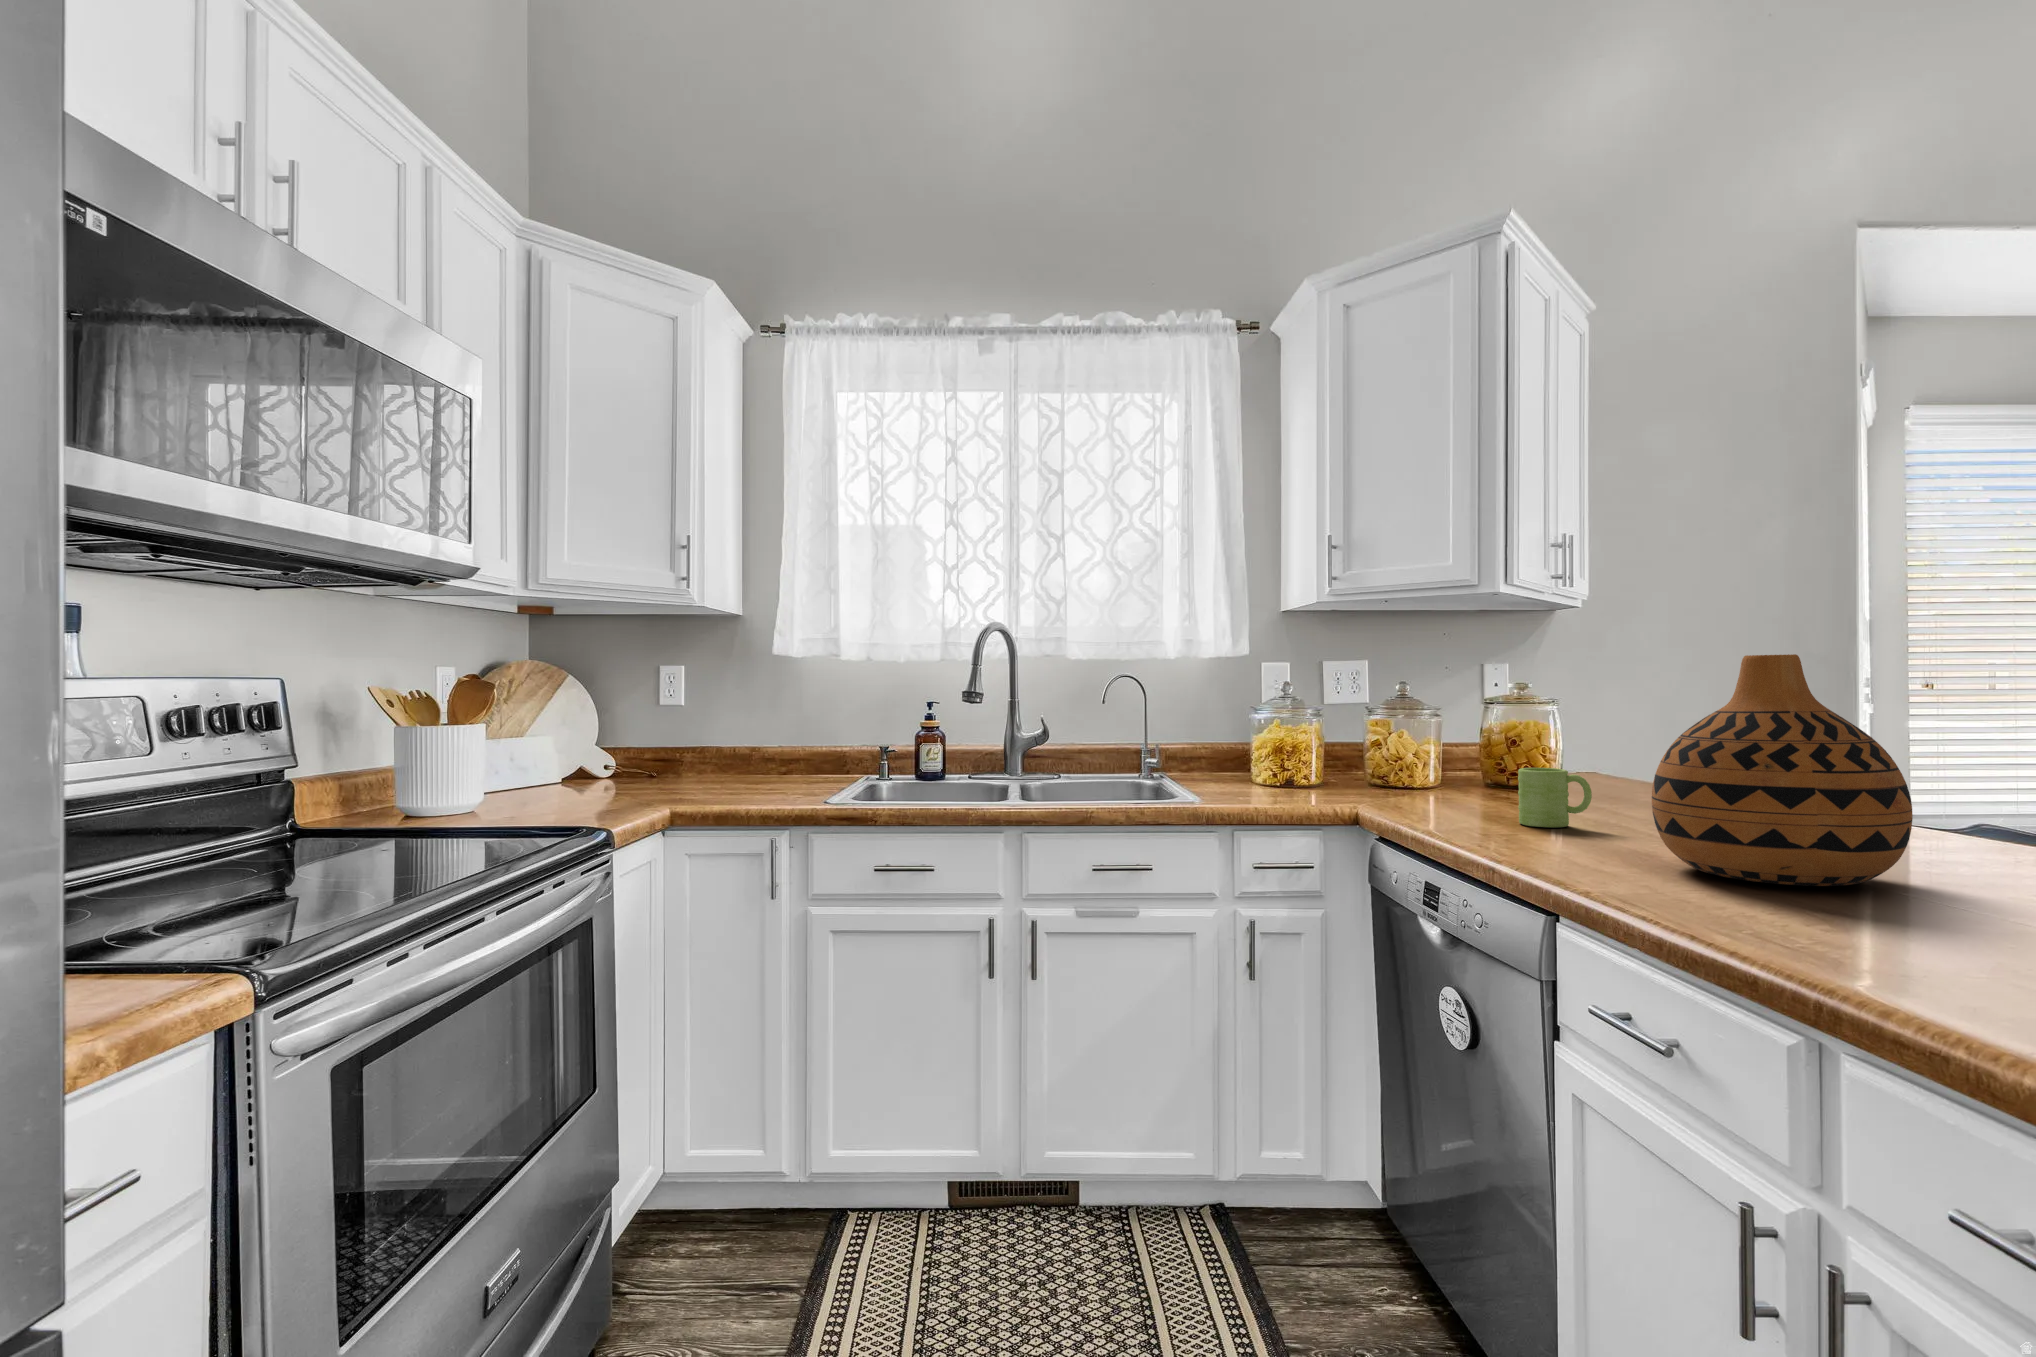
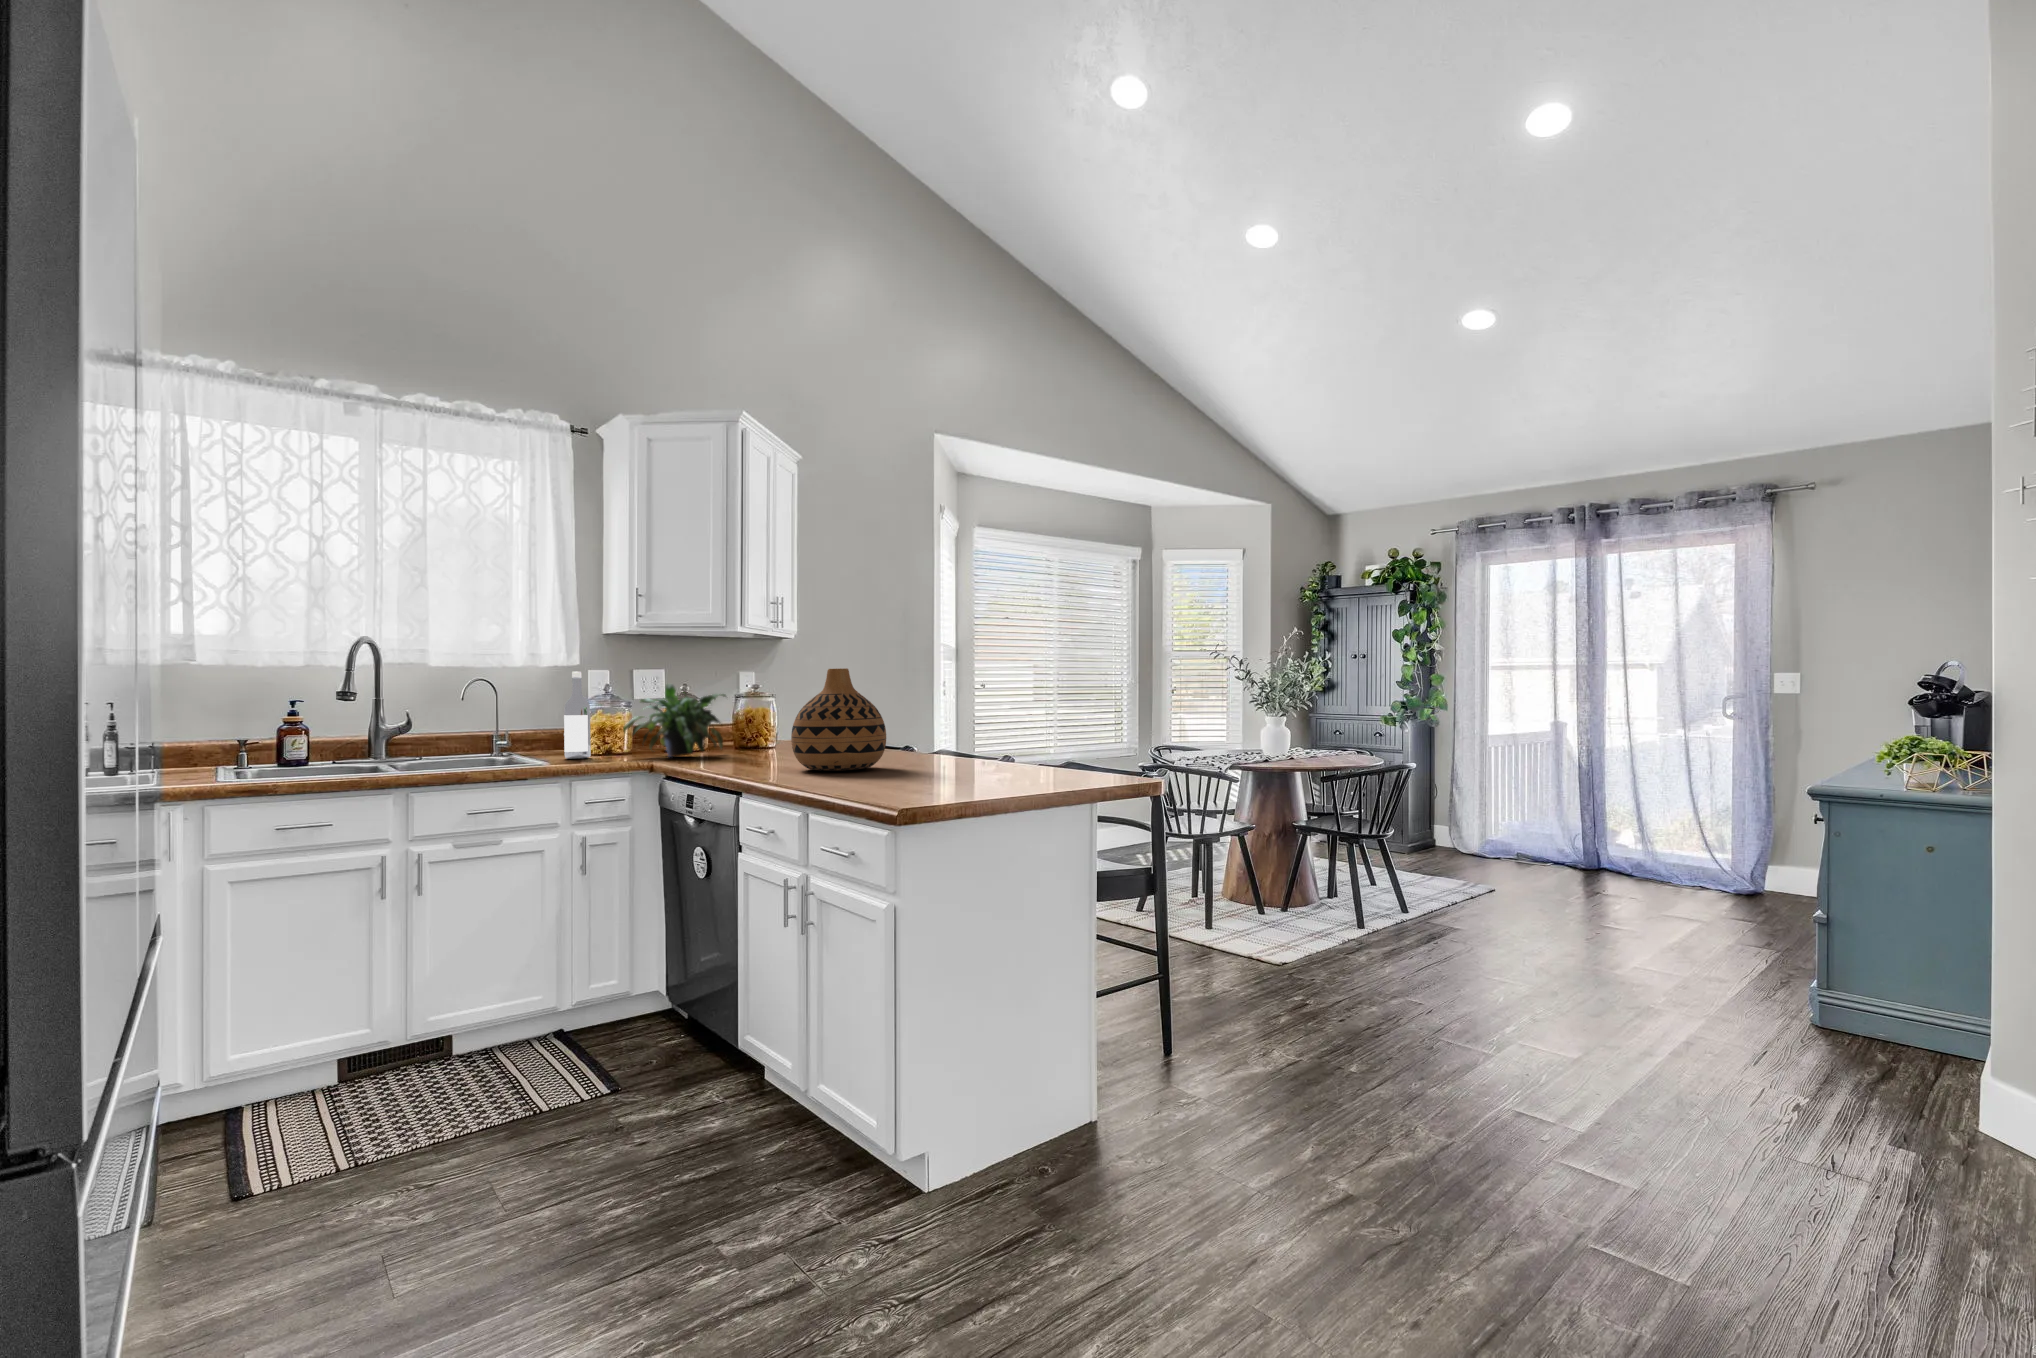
wine bottle: none [1229,665,1265,793] -> present [564,672,591,759]
potted plant: none [1311,684,1481,802] -> present [623,683,726,757]
mug: present [1518,768,1592,828] -> none [742,730,778,762]

